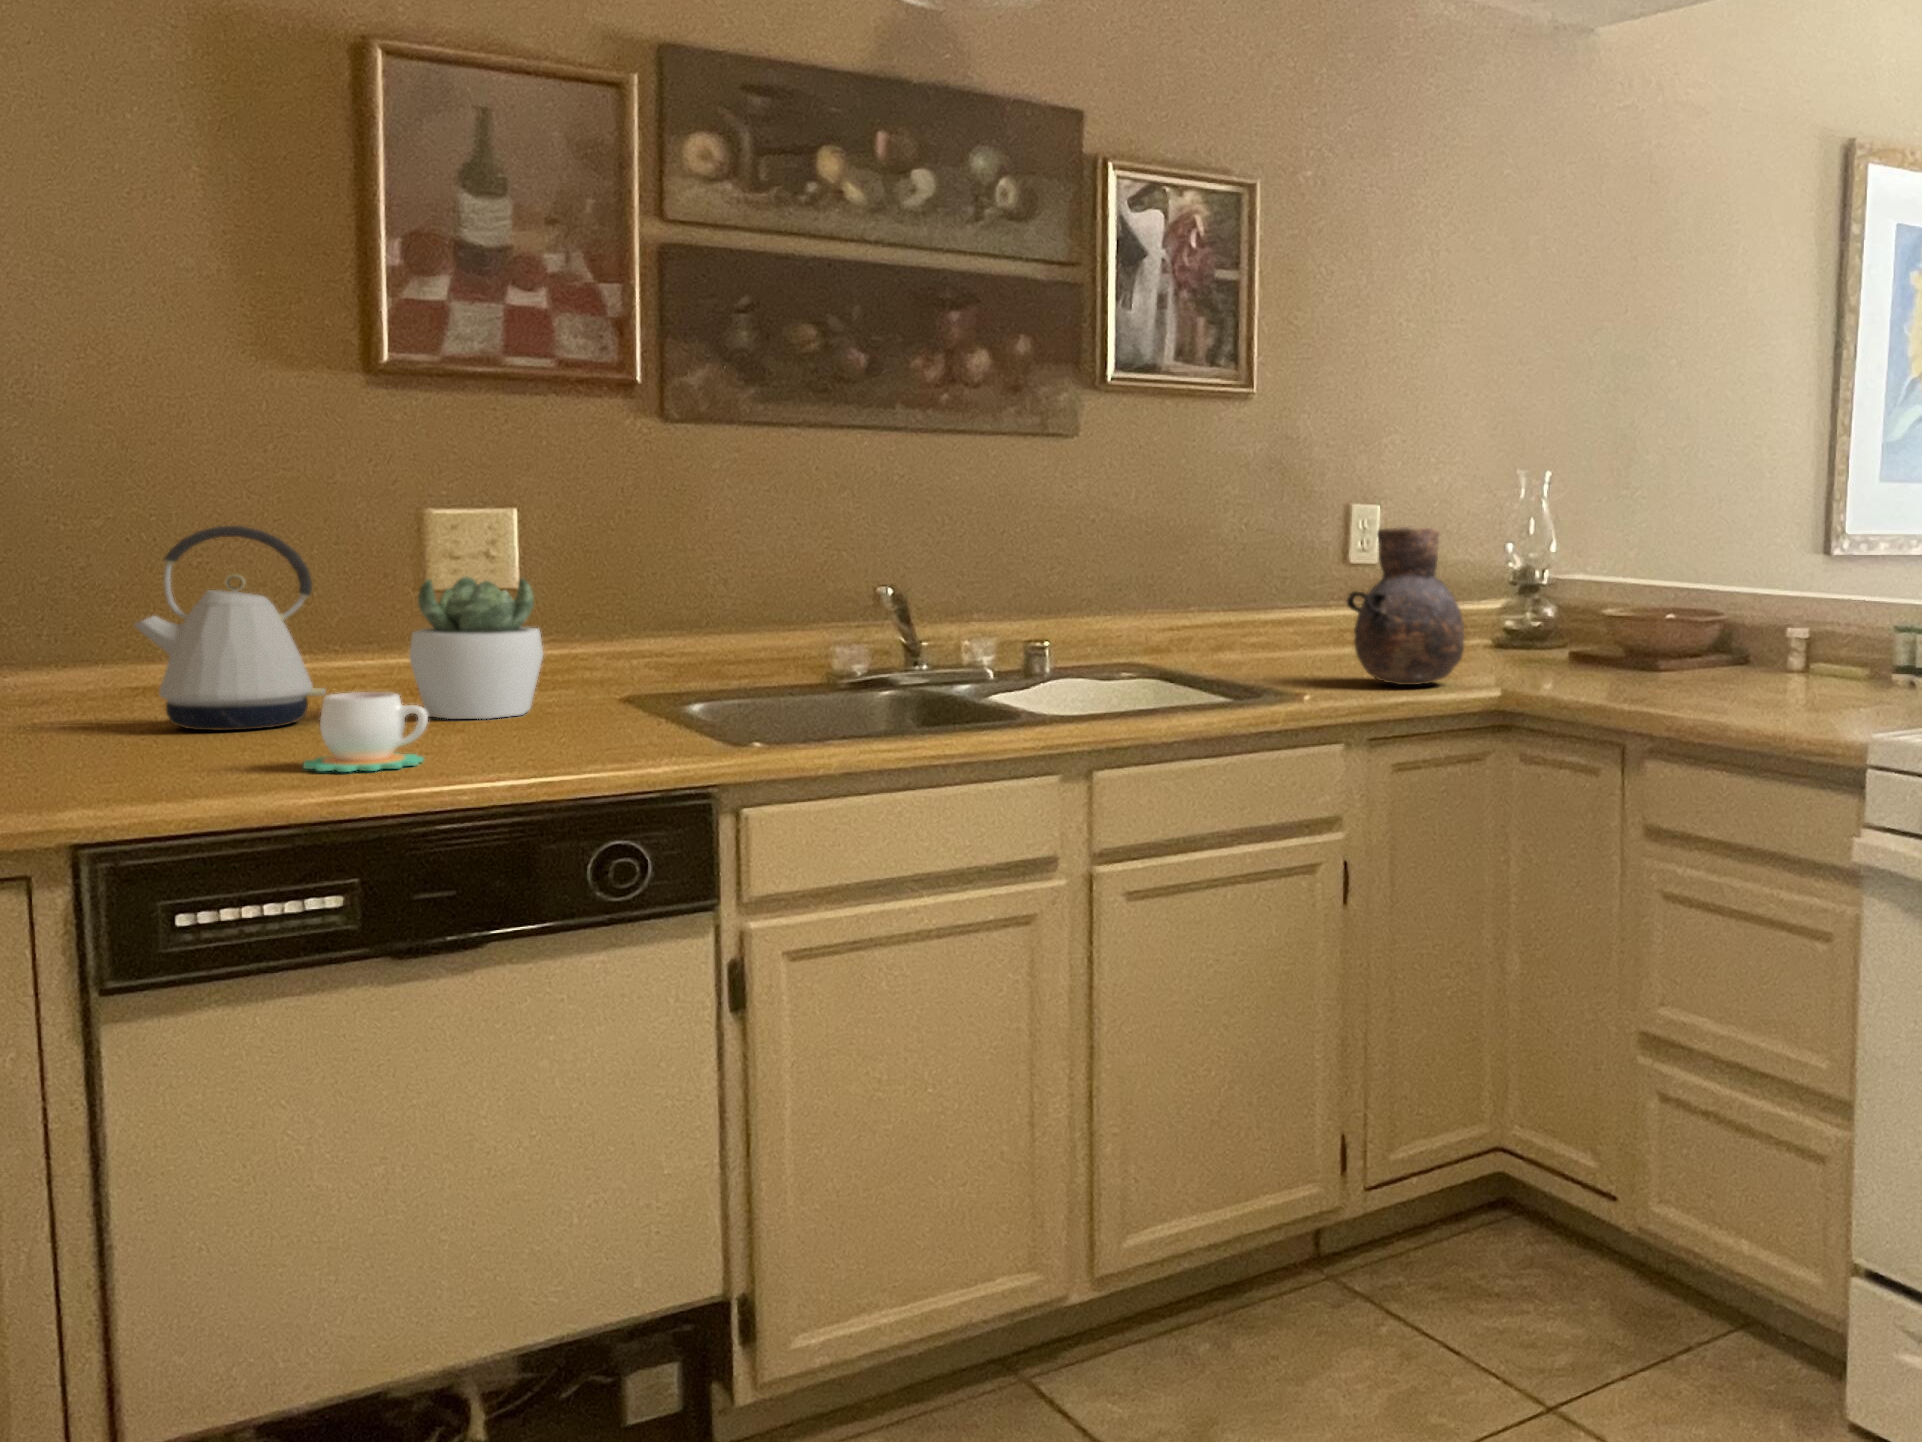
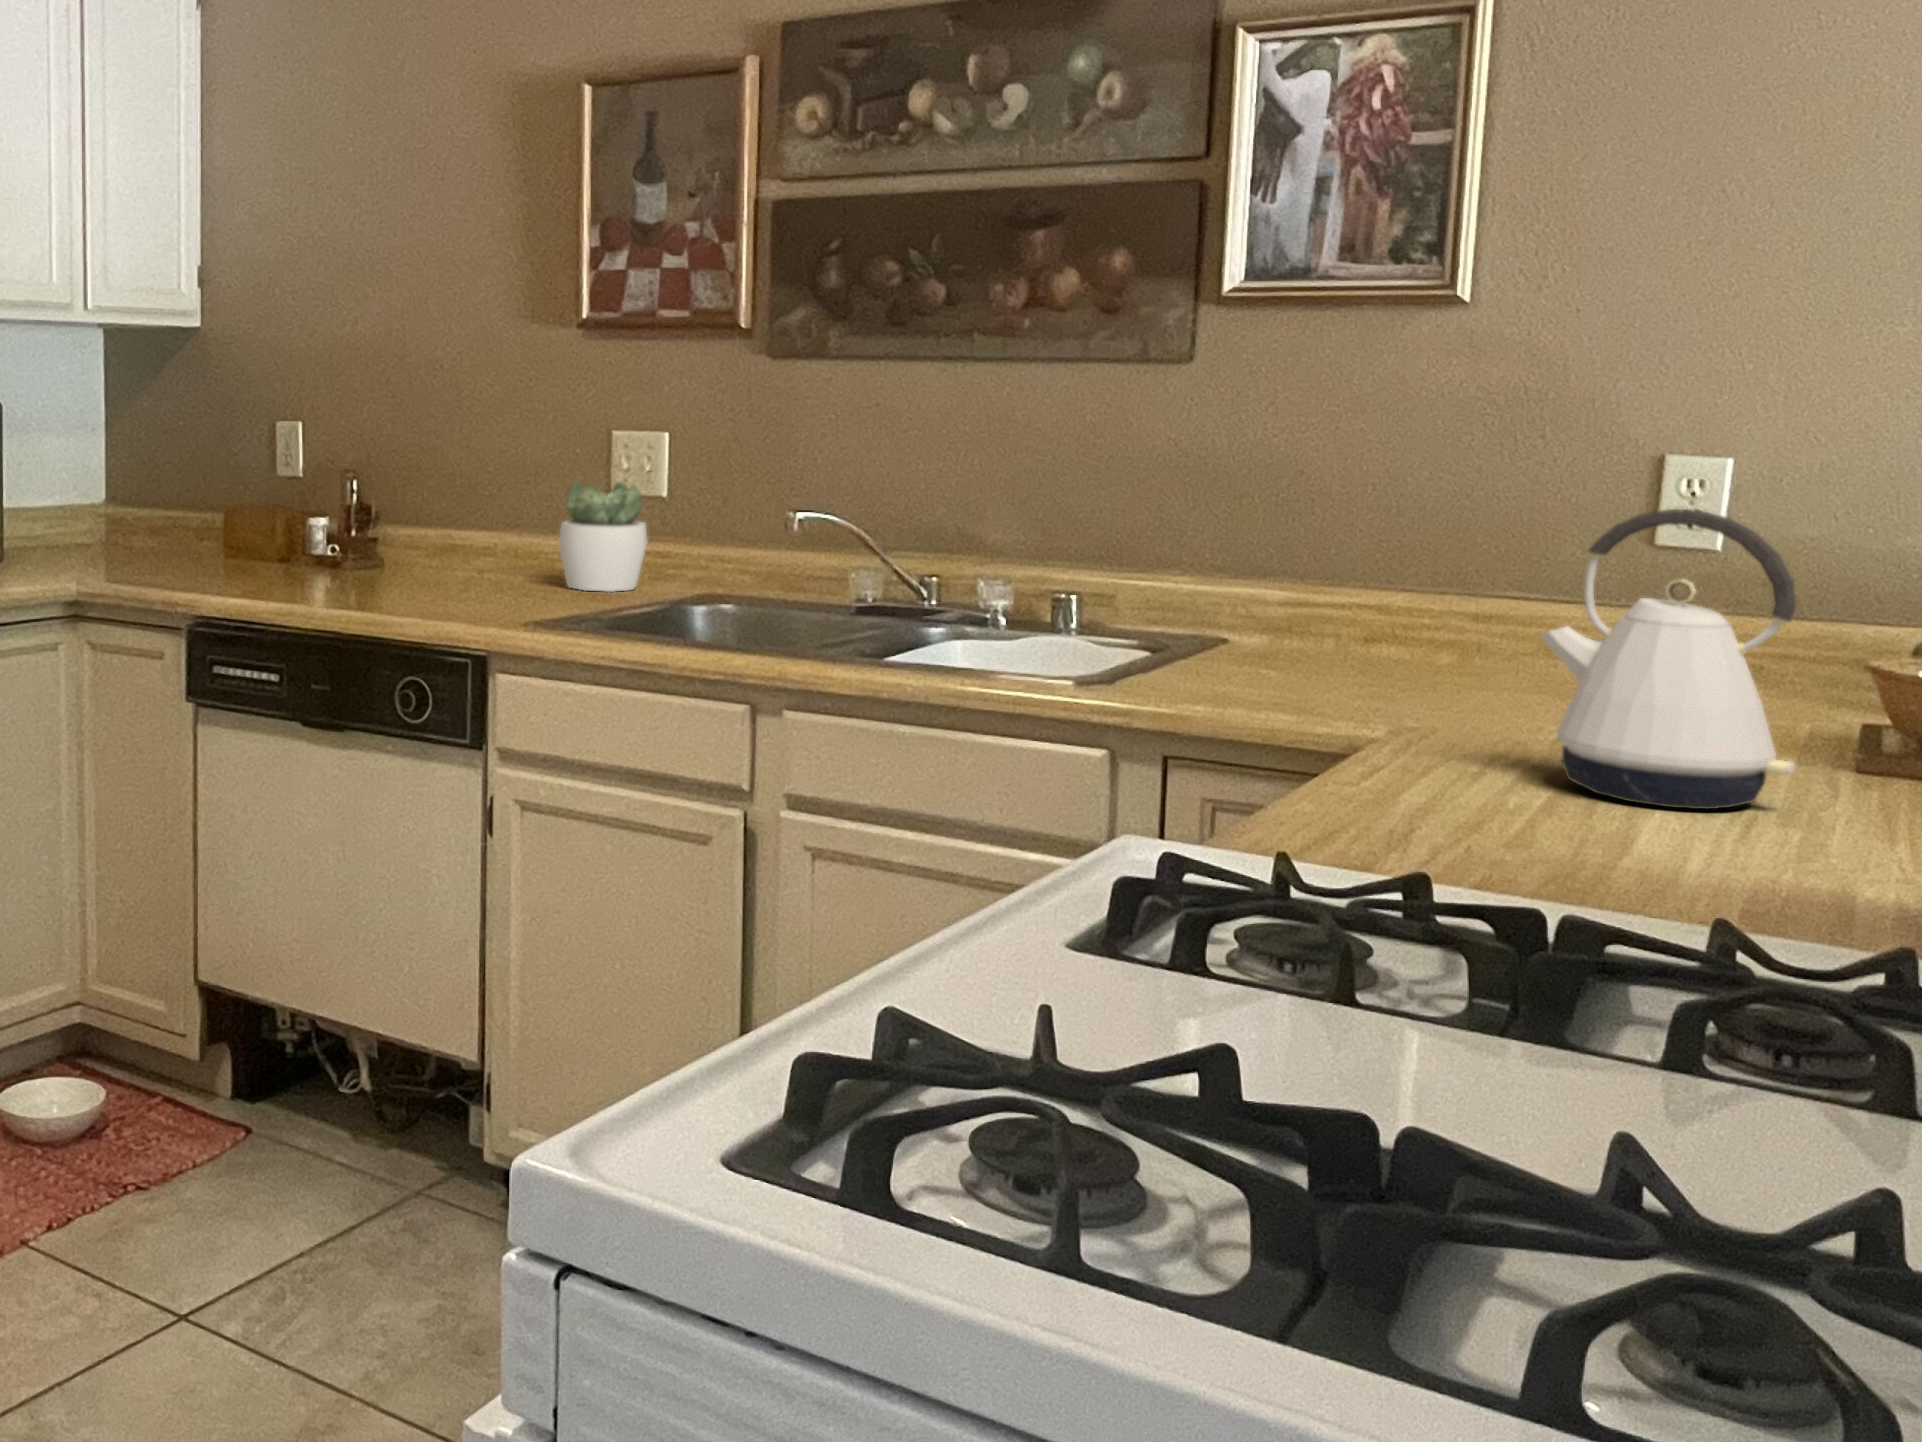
kettle: present [135,526,326,731] -> present [1541,509,1796,809]
vase: present [1347,527,1464,685] -> none [1264,479,1443,700]
mug: present [304,692,428,772] -> none [327,552,396,606]

